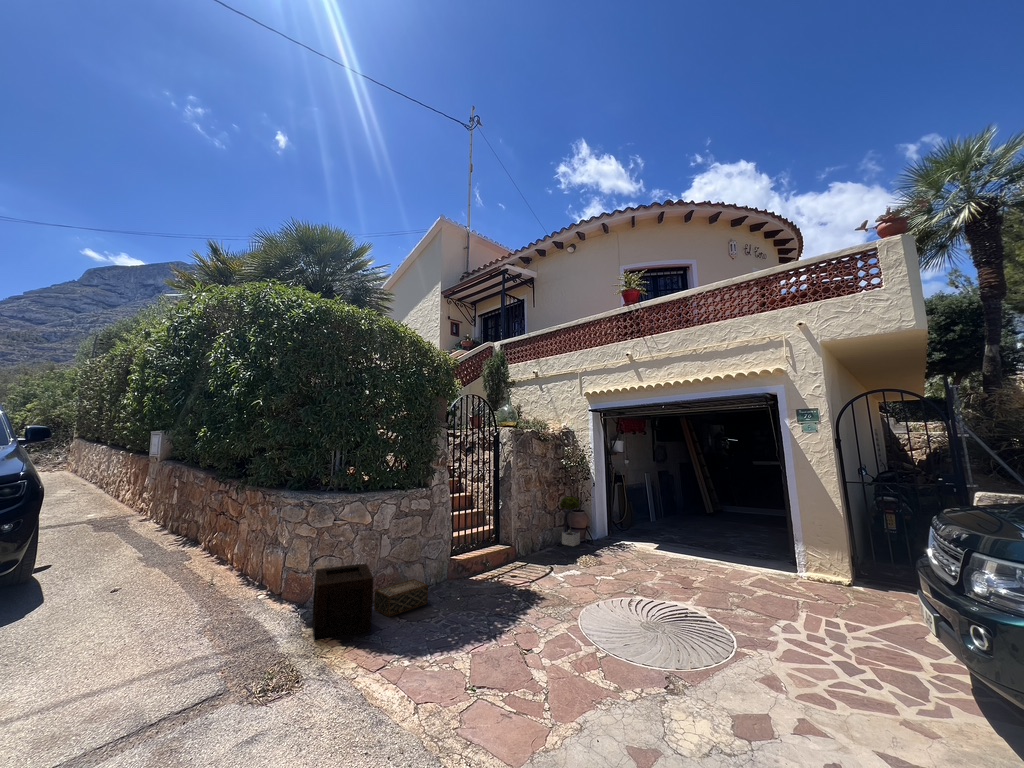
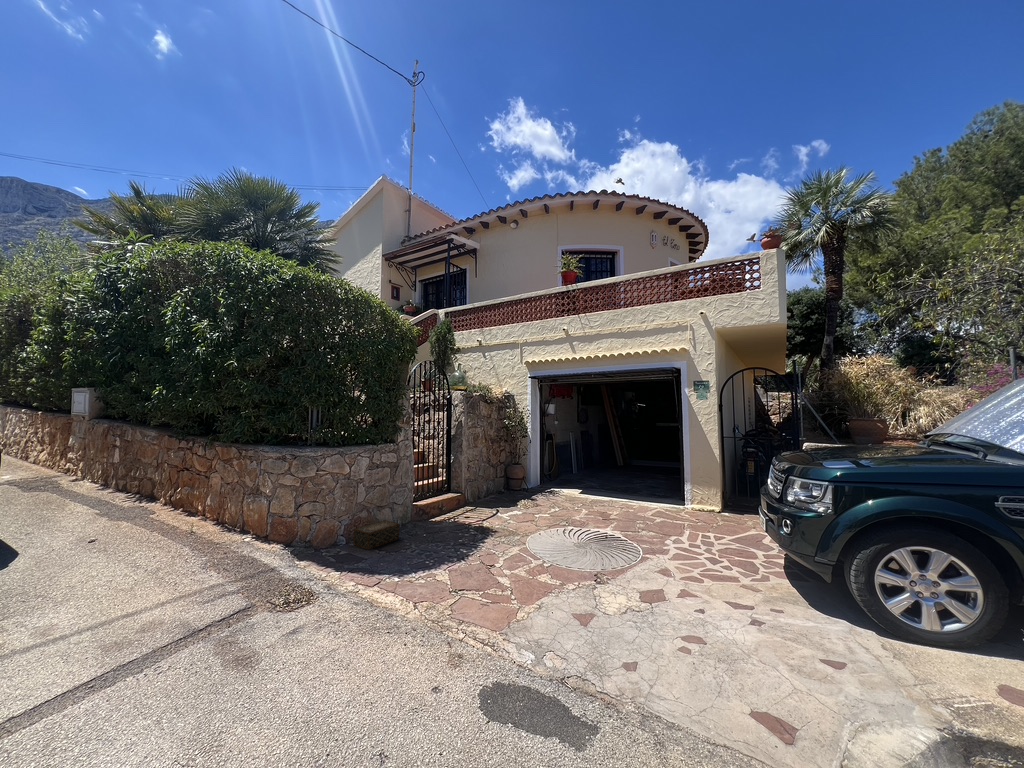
potted tree: present [560,497,580,546] -> none [501,451,518,494]
wooden crate: present [312,564,373,641] -> none [301,507,359,570]

